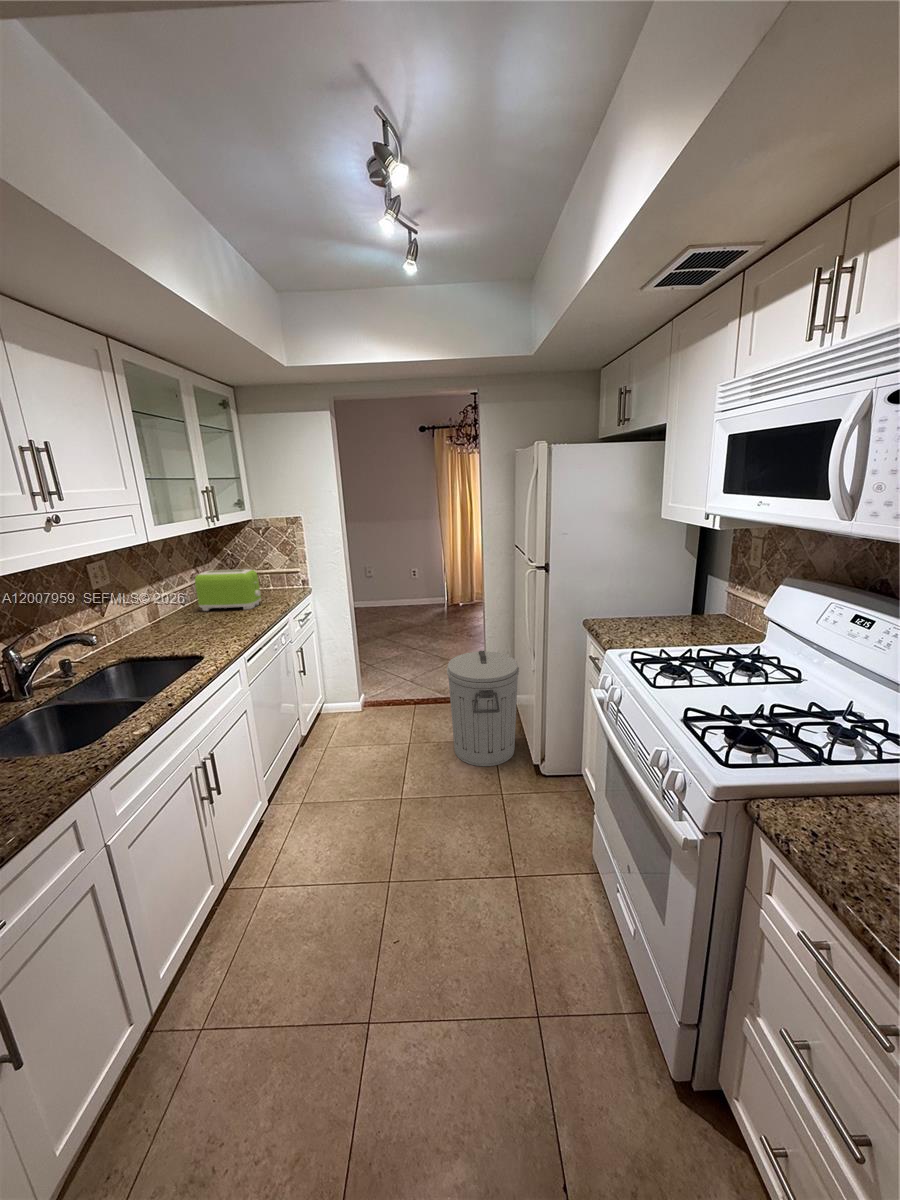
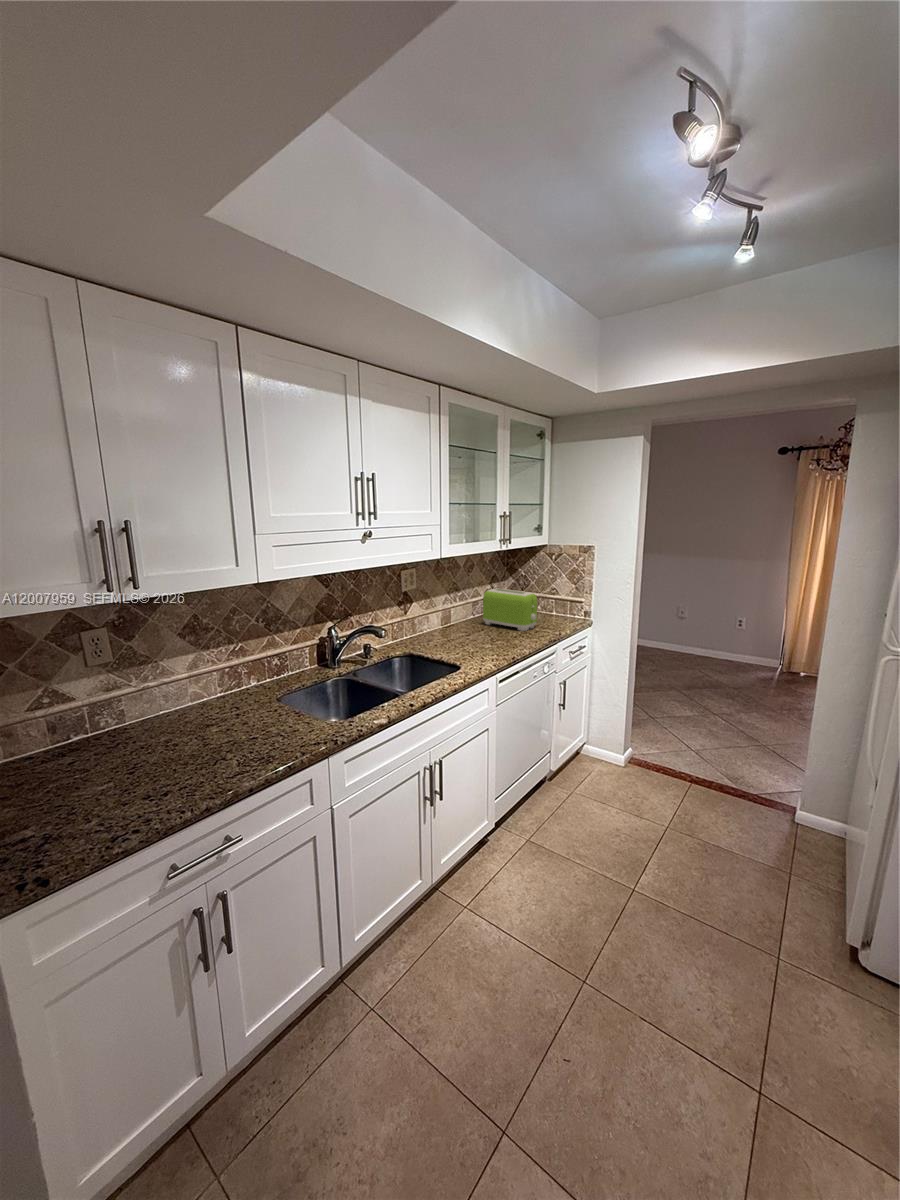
trash can: present [447,651,519,766] -> none [725,744,852,915]

